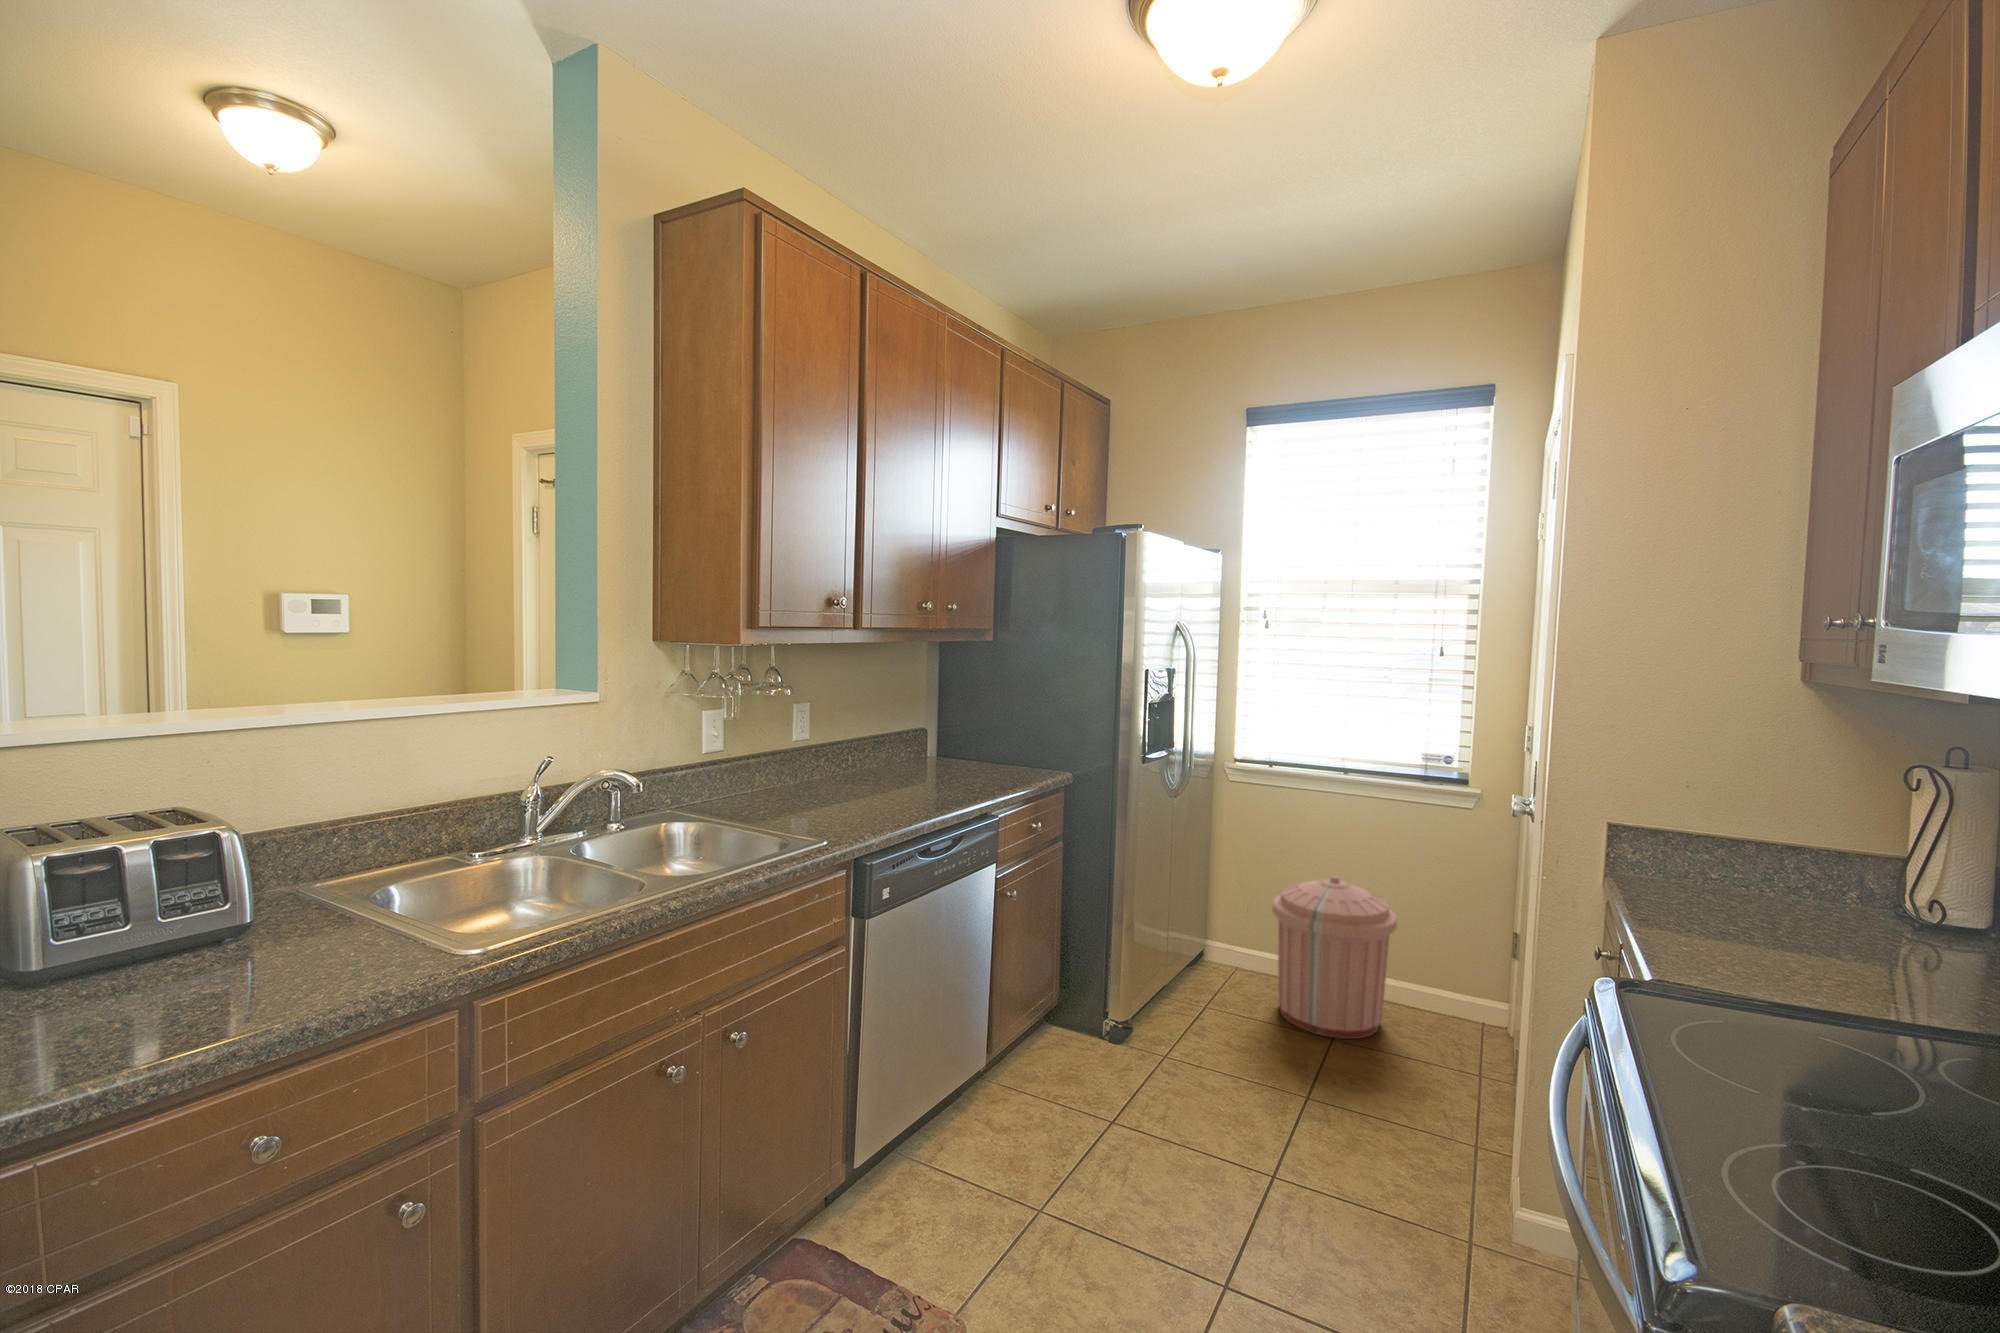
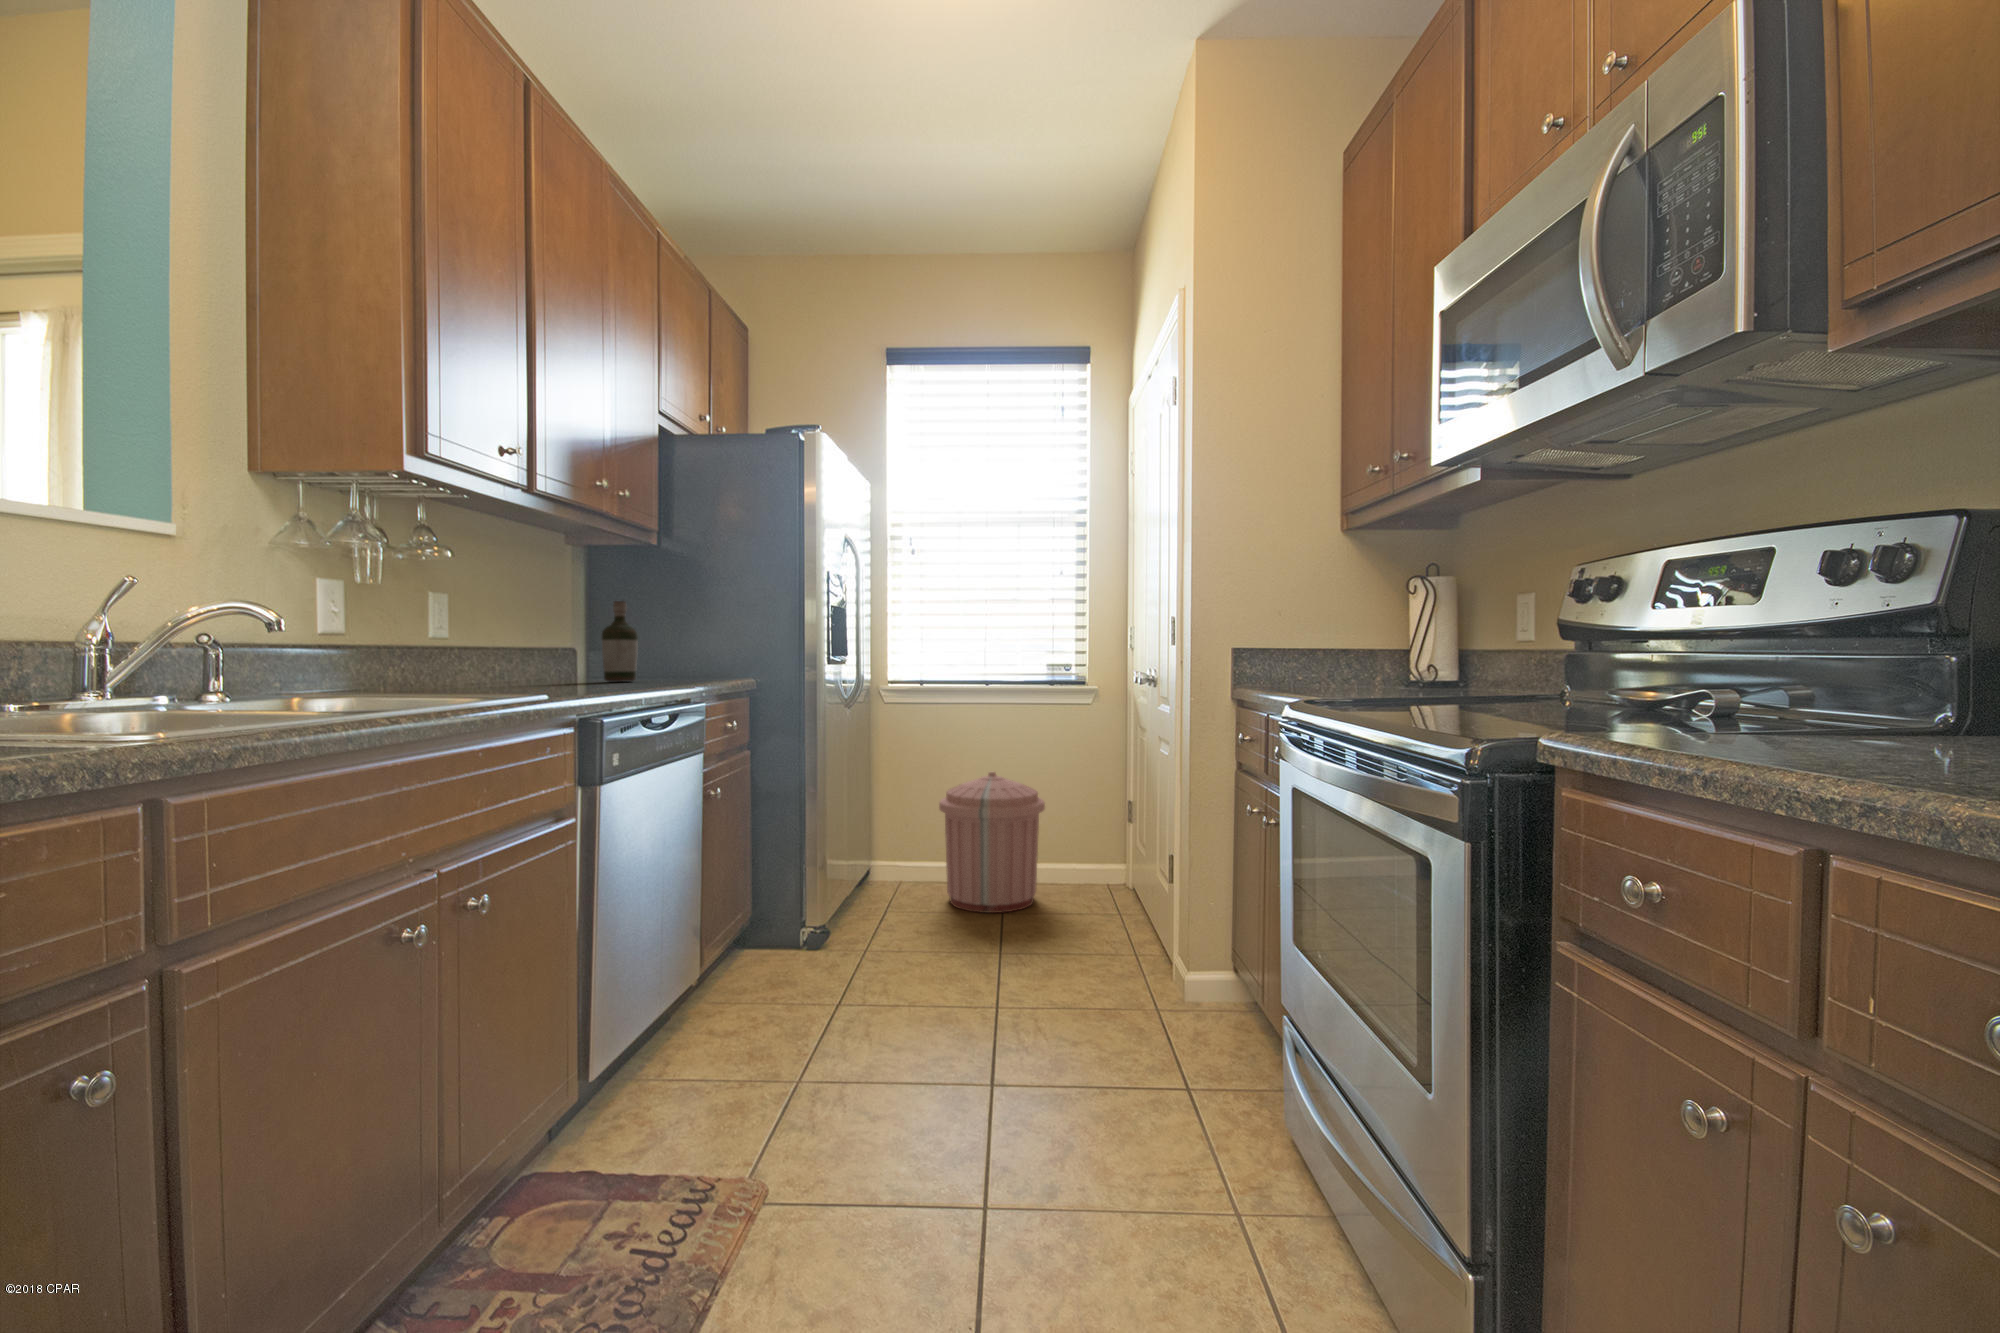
bottle: none [945,690,977,764] -> present [602,601,638,682]

